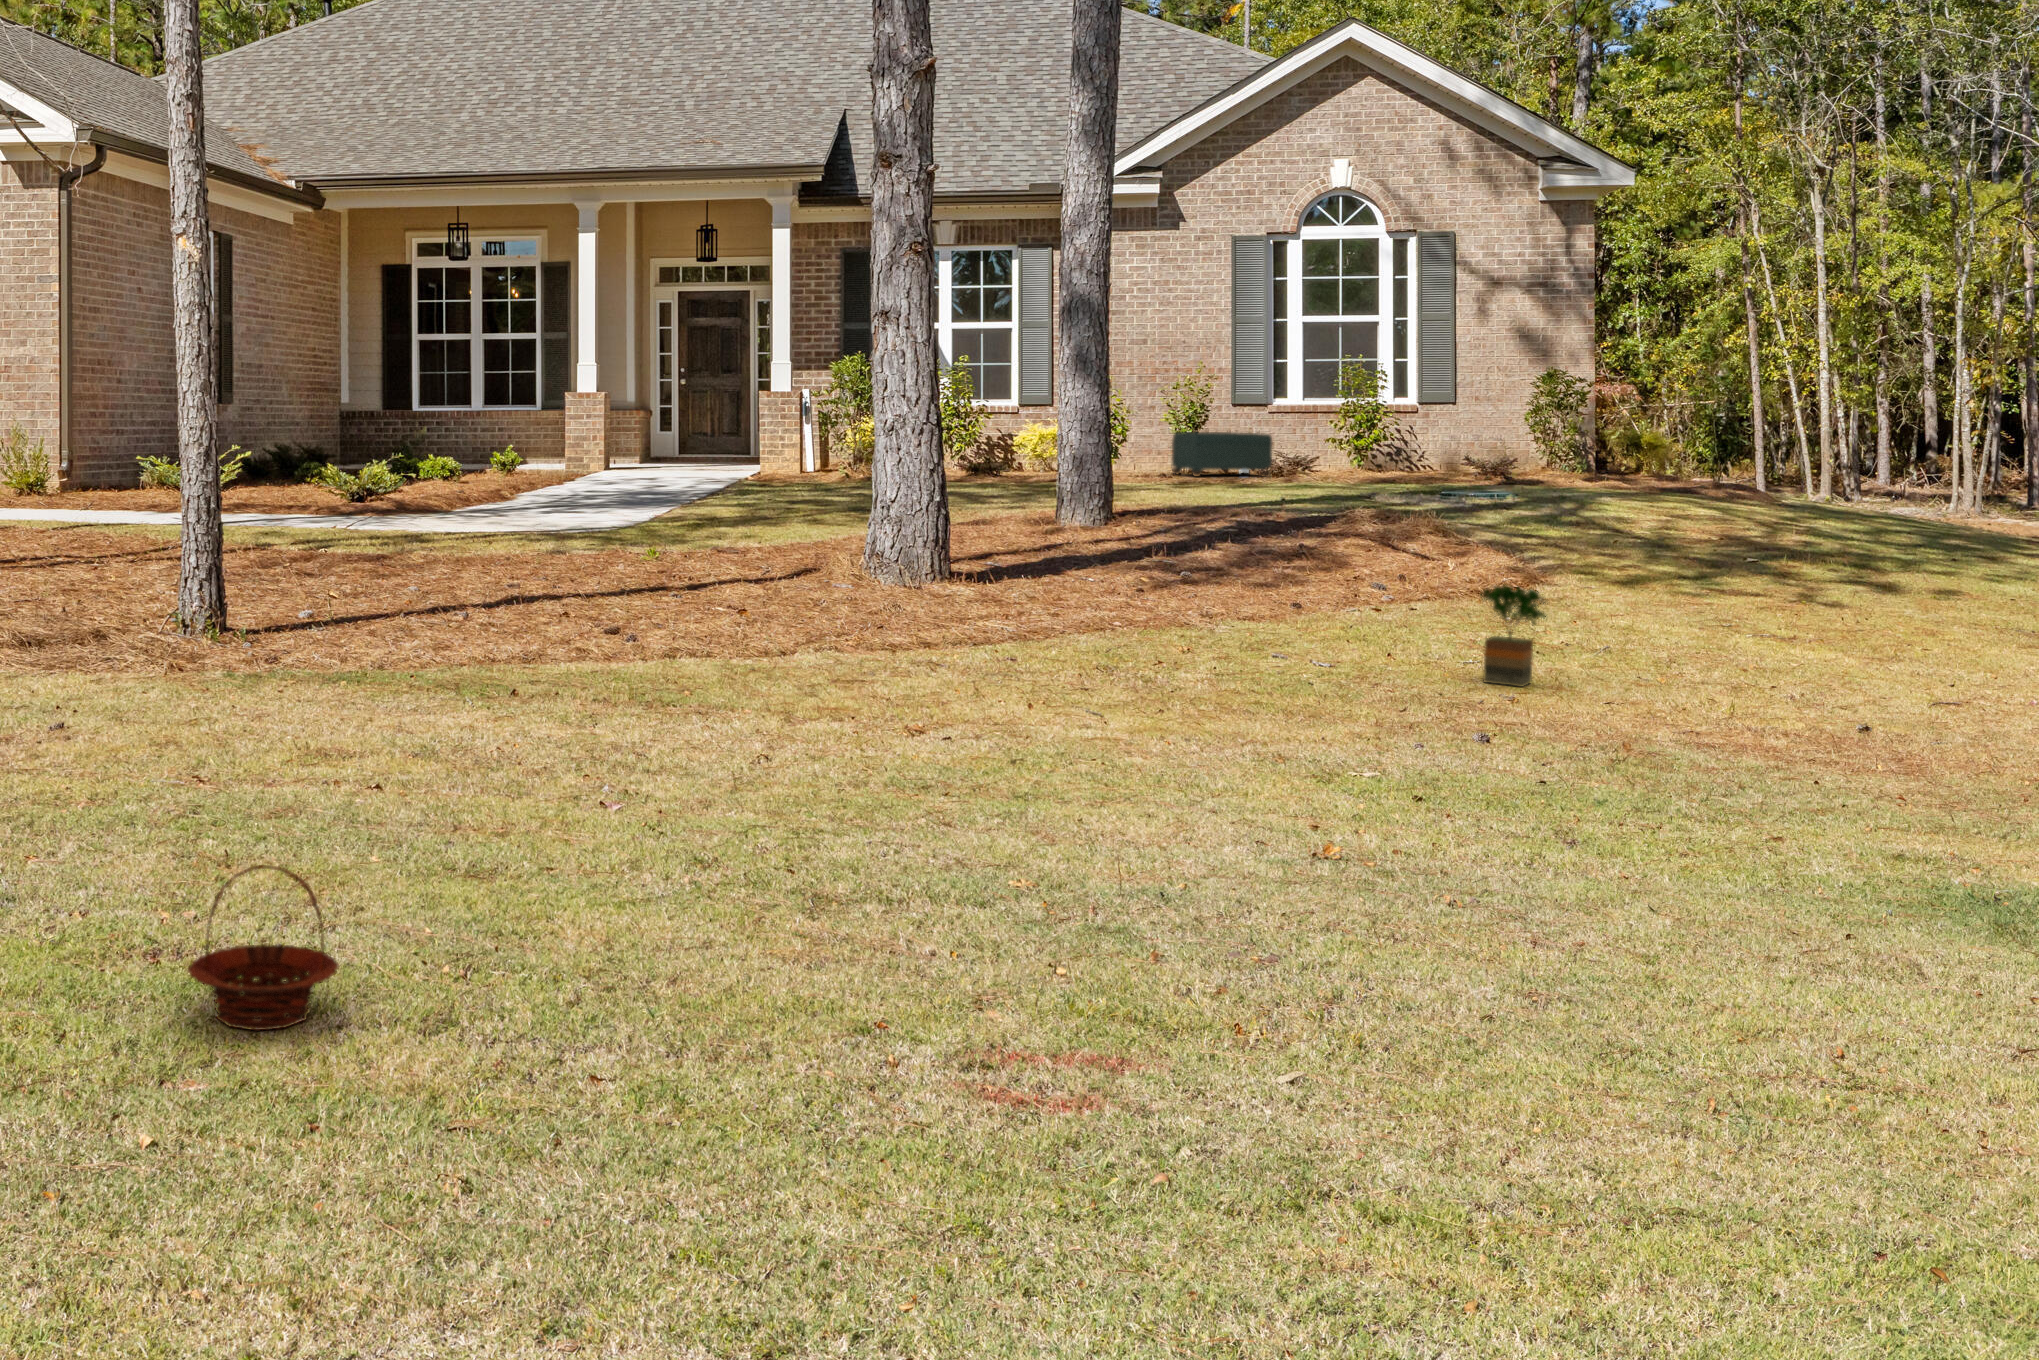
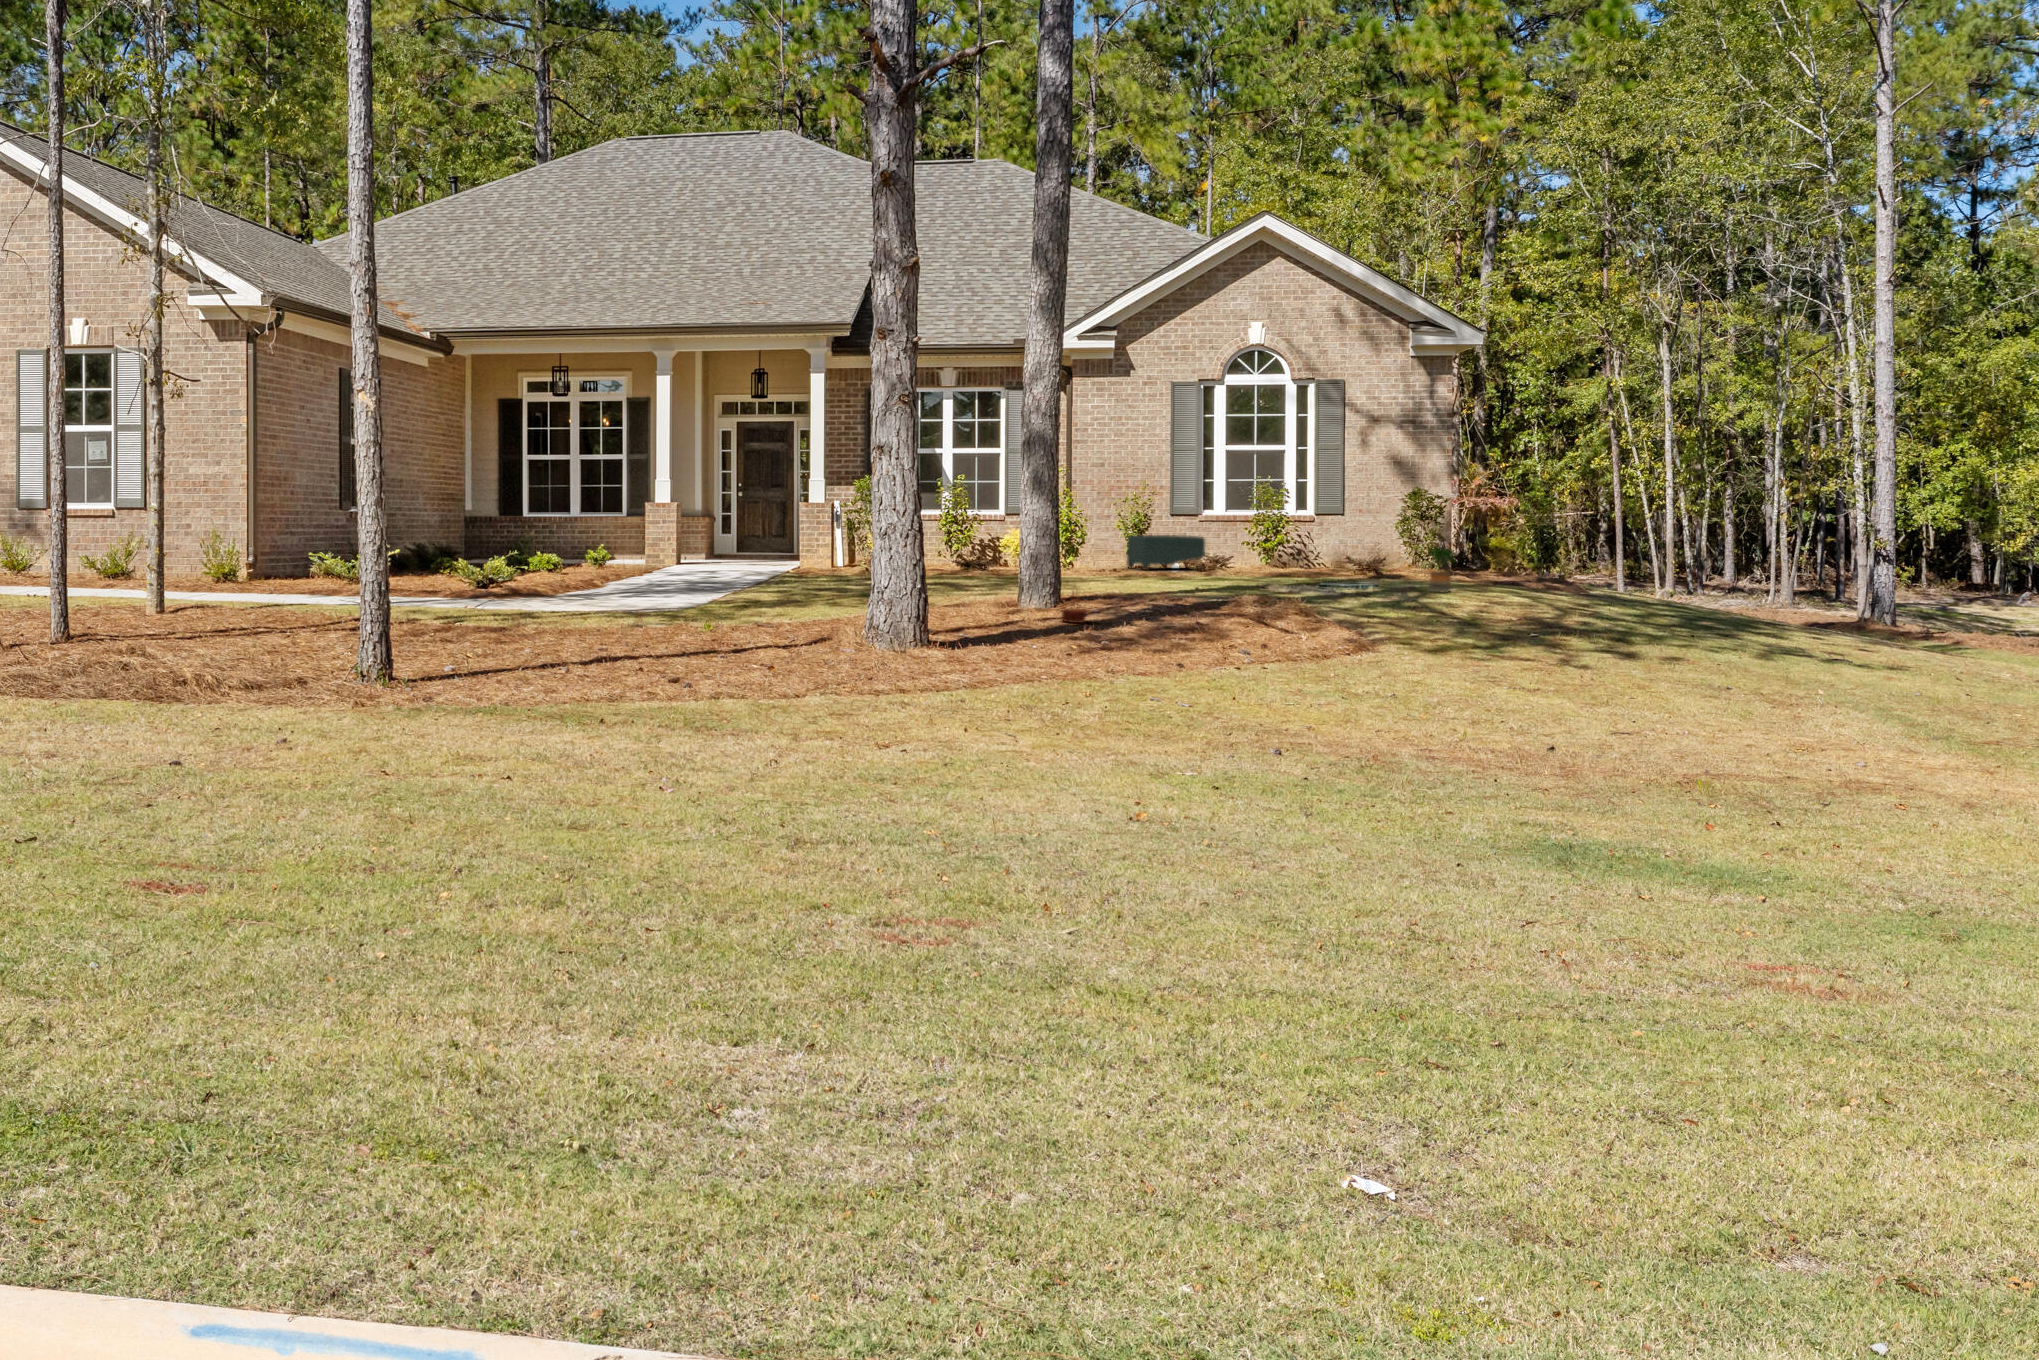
potted tree: present [1480,584,1547,687] -> present [1429,548,1457,592]
basket: present [188,865,339,1030] -> present [1060,587,1089,623]

